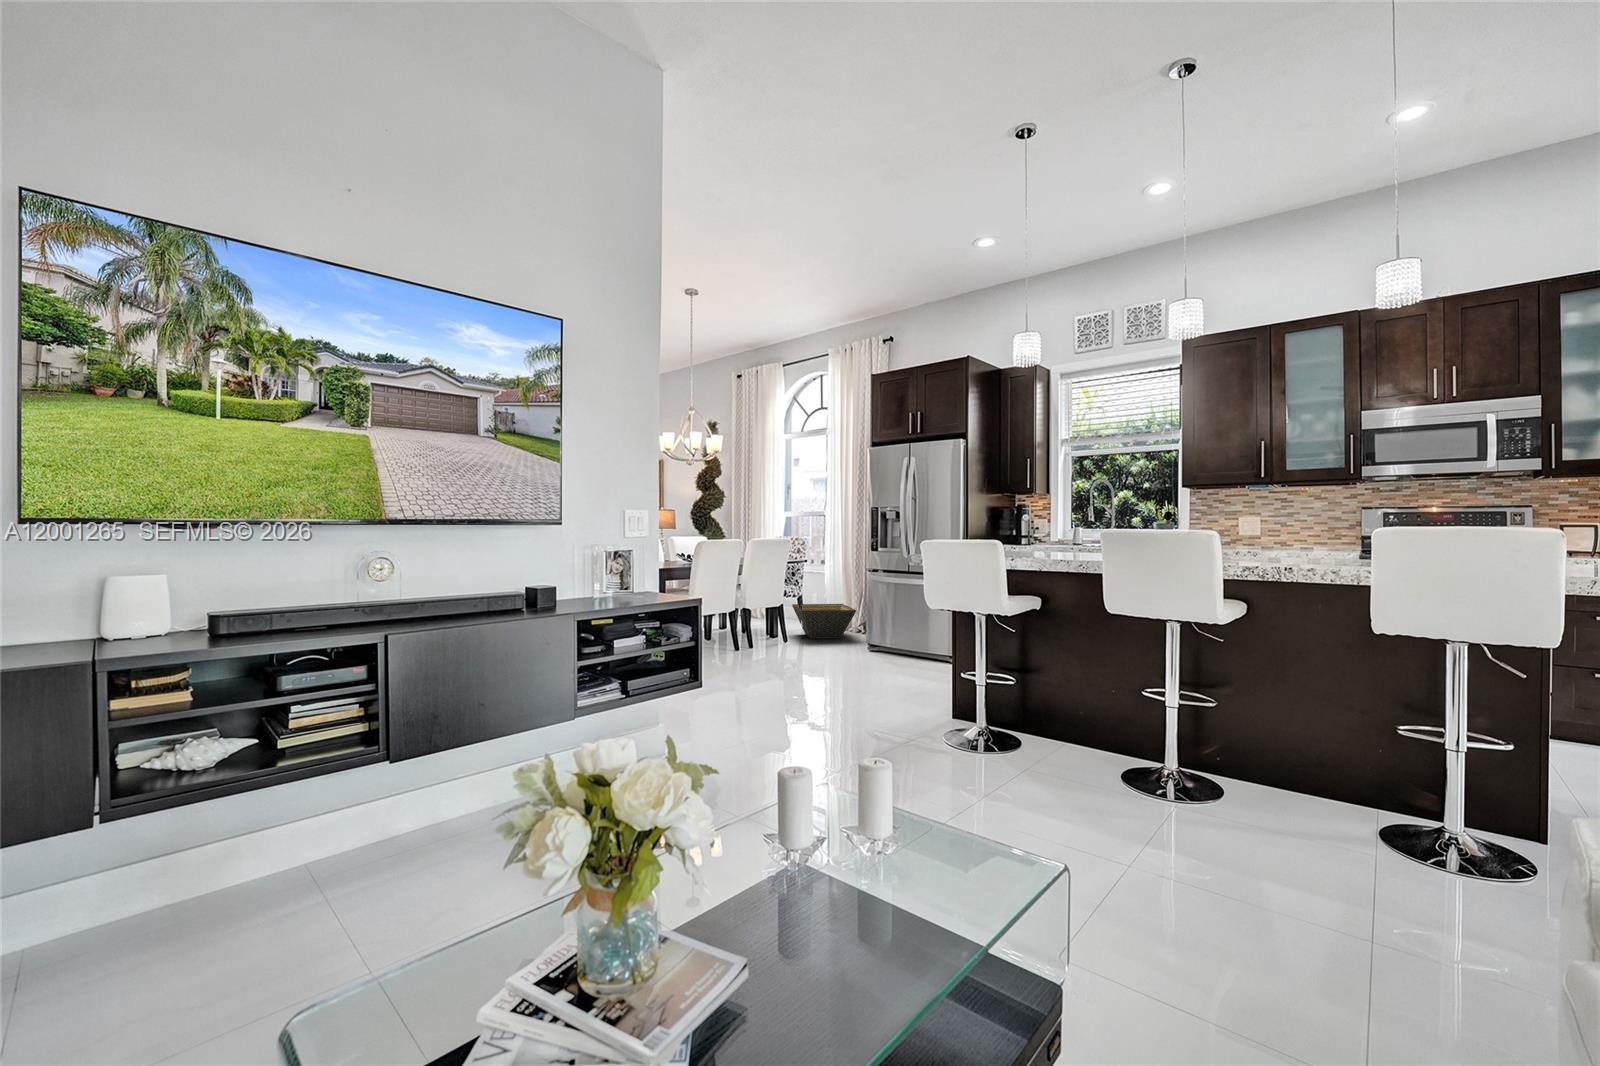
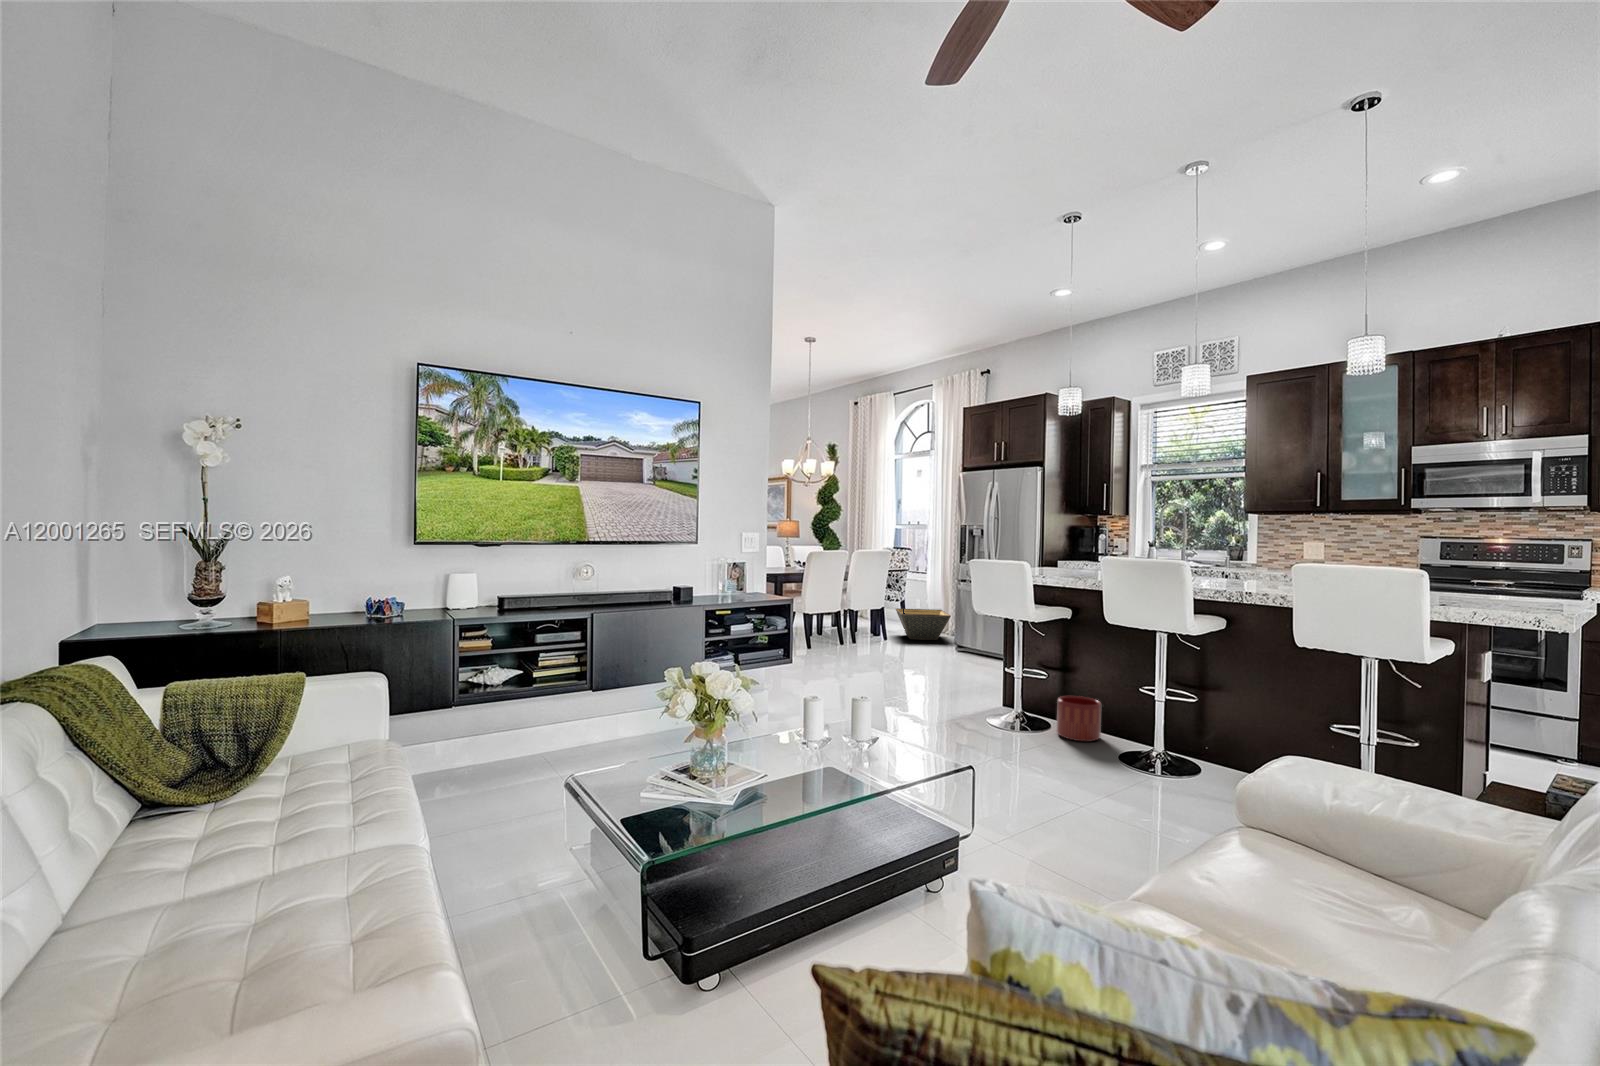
planter: none [1042,707,1098,765] -> present [1056,696,1101,742]

